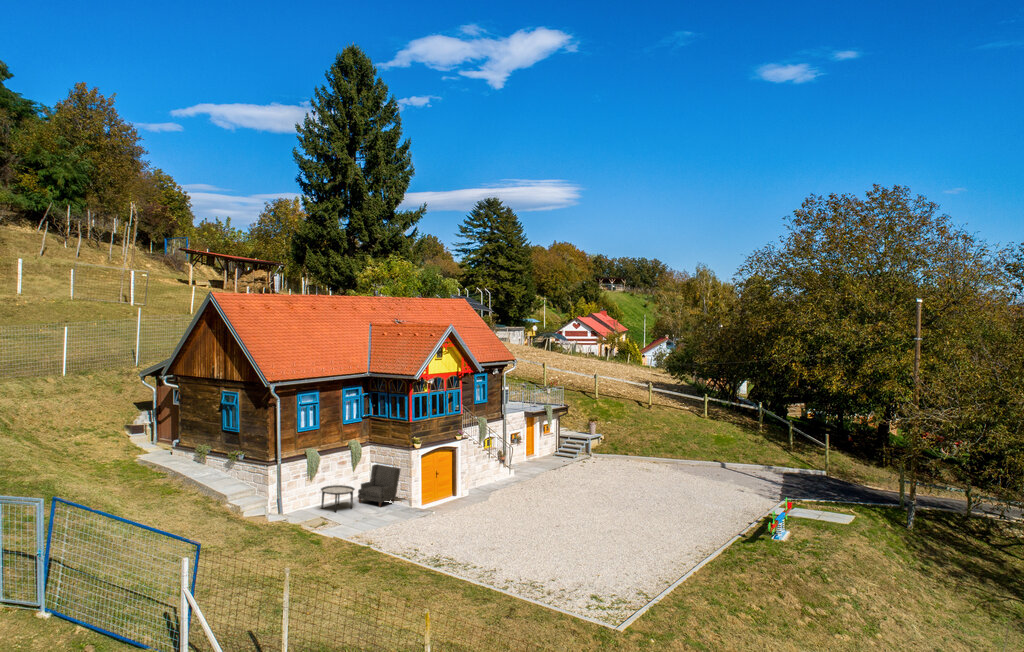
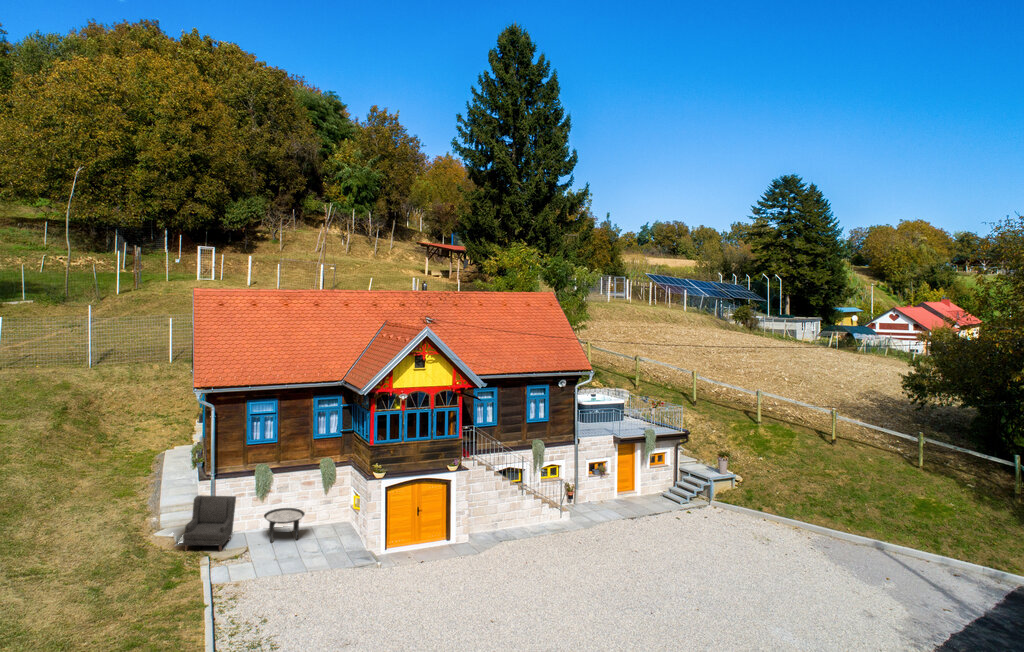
chair: present [358,464,400,507] -> present [183,495,236,551]

